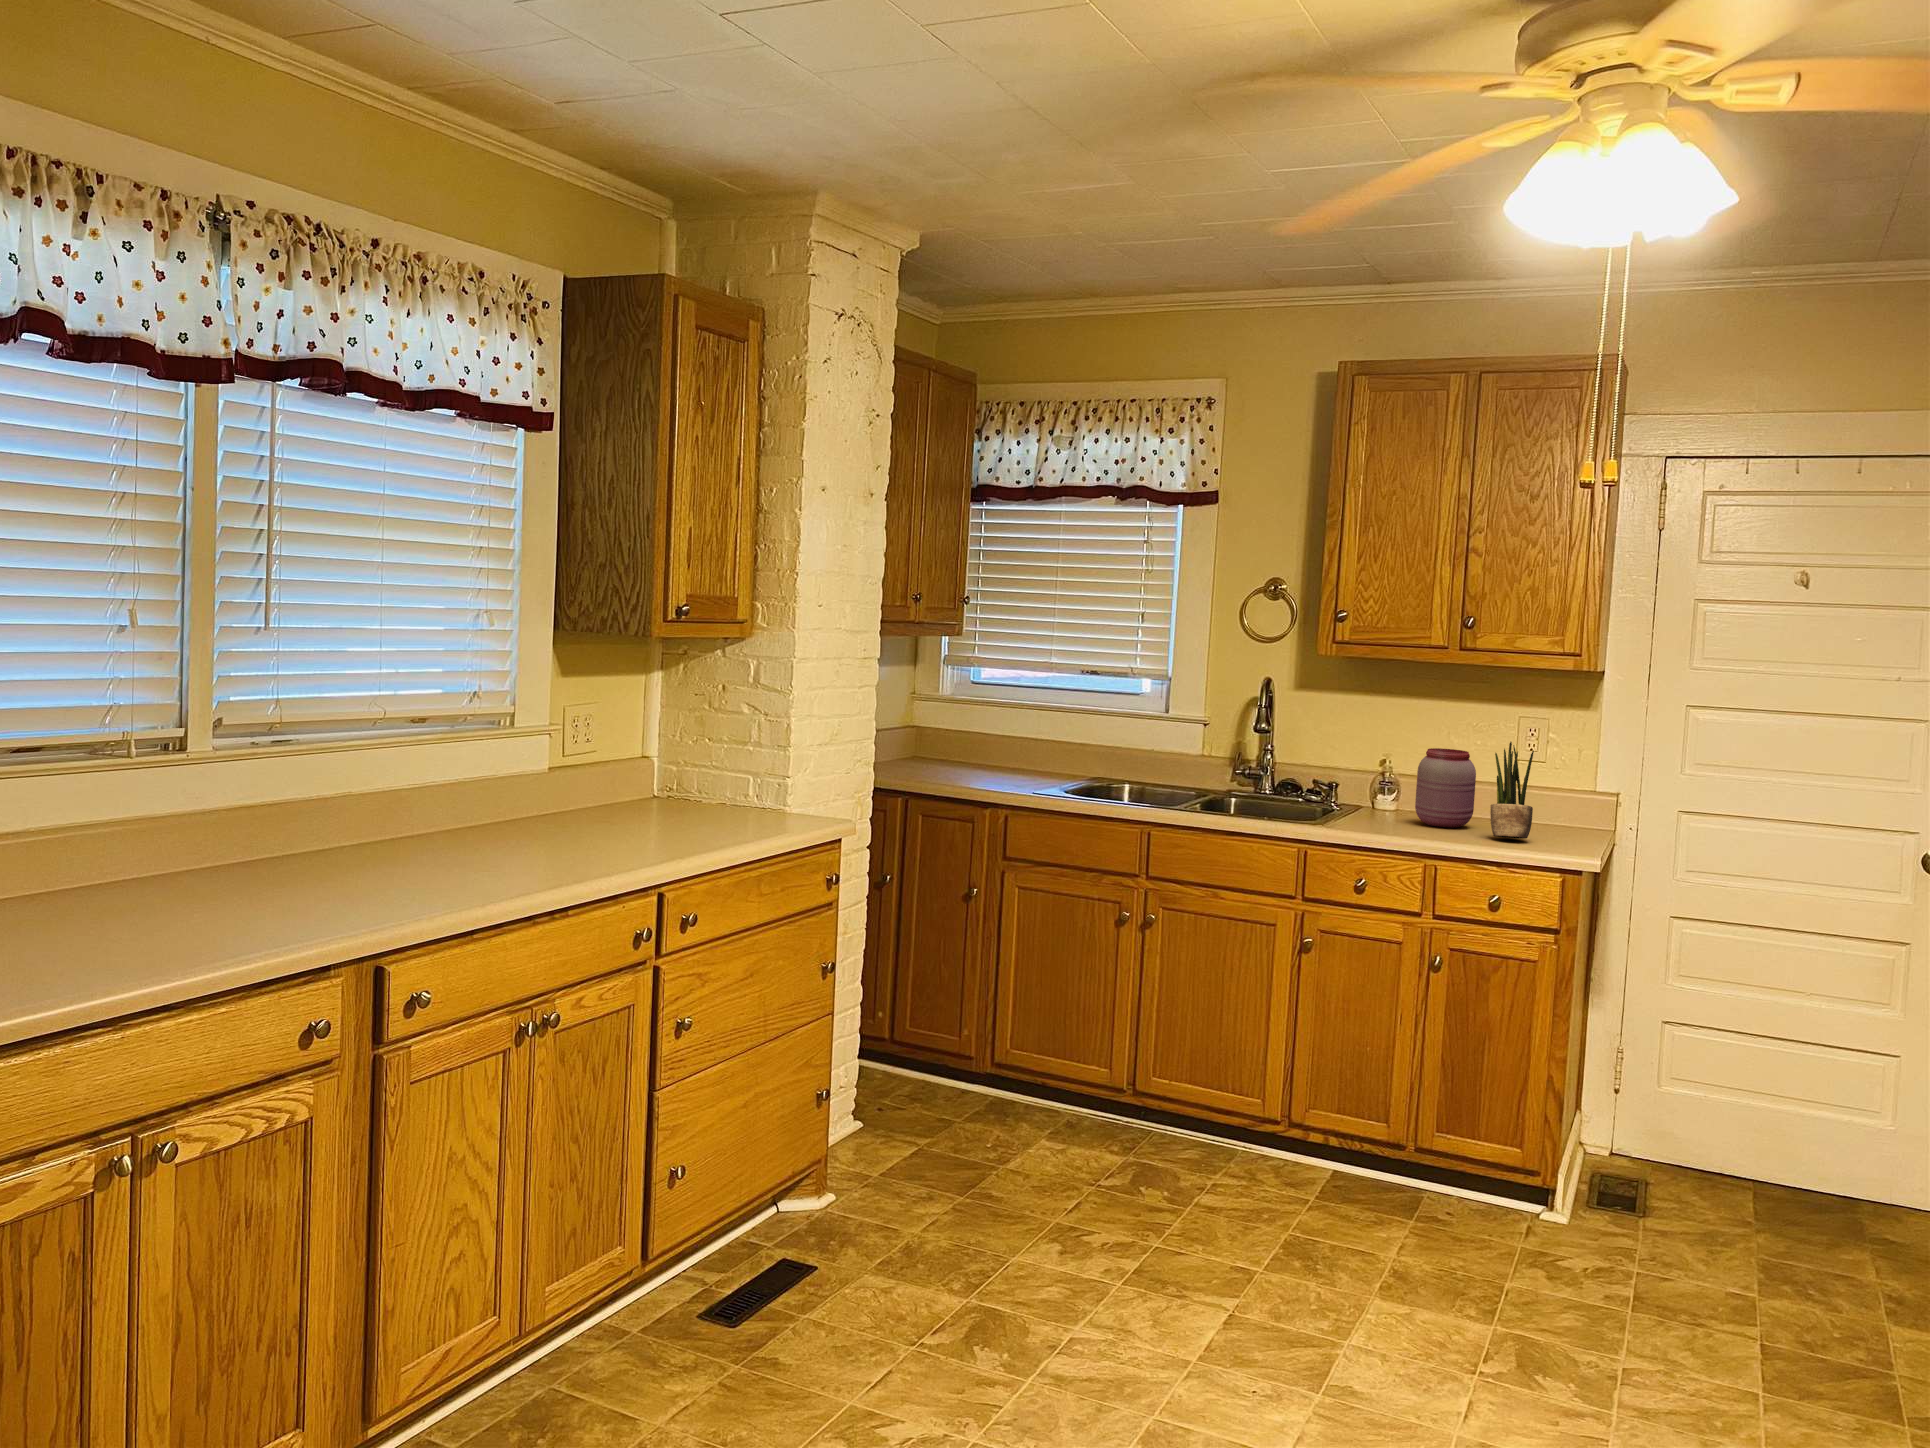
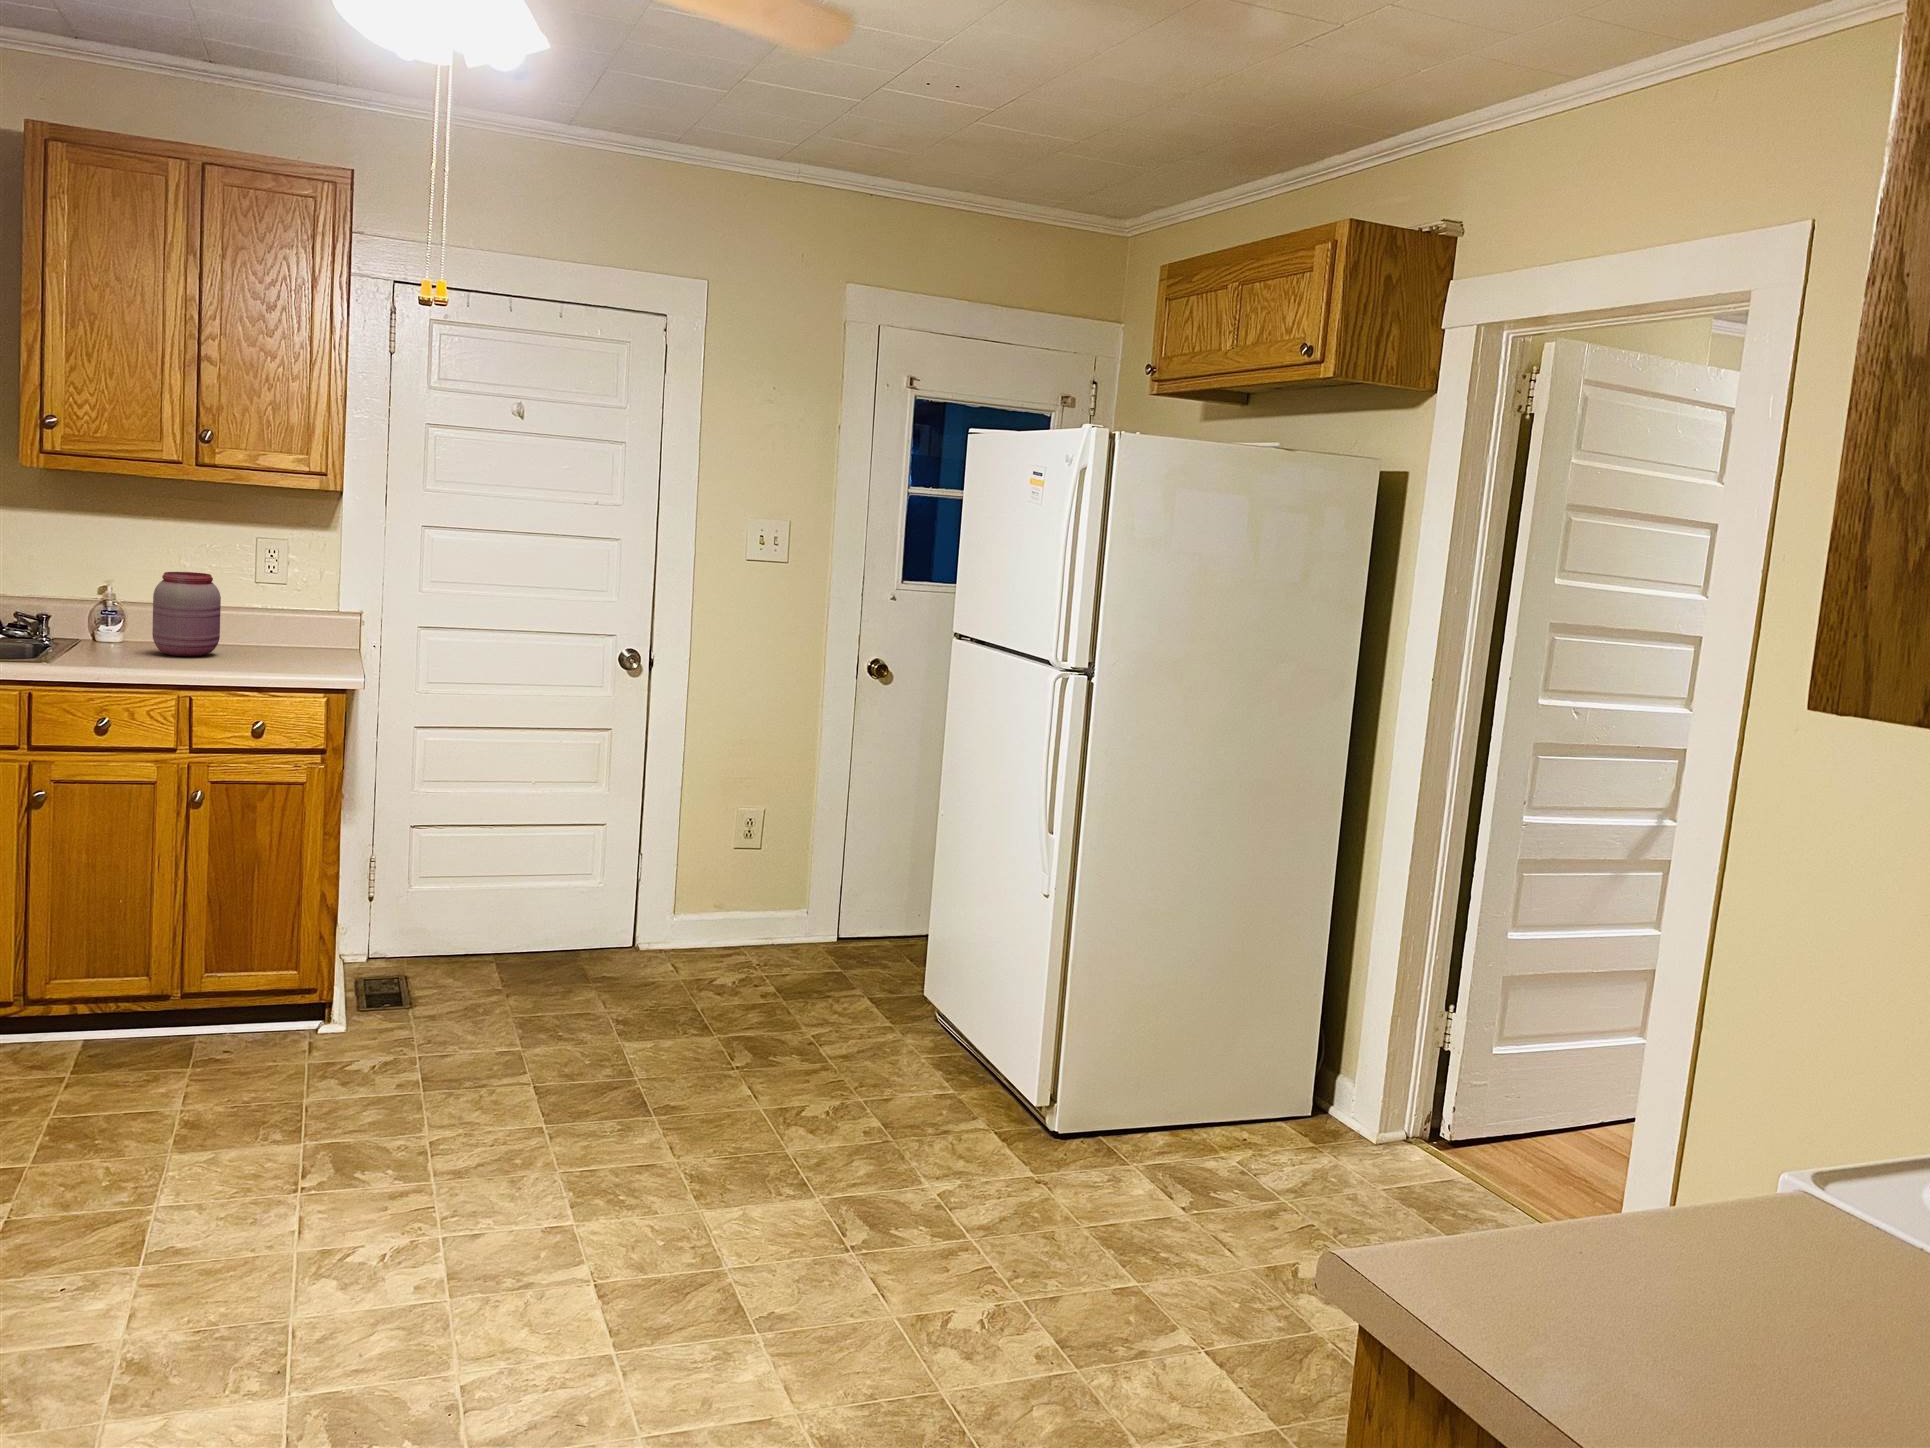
potted plant: present [1490,742,1534,839] -> none [243,562,288,662]

